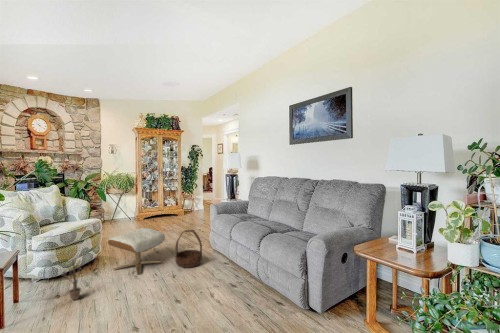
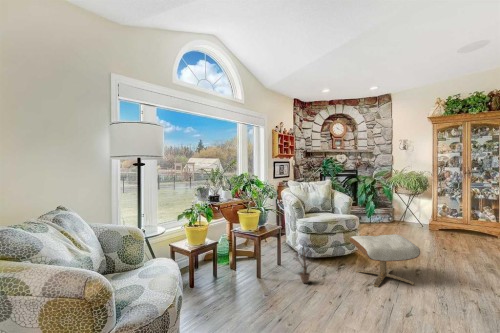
basket: present [175,230,202,268] -> none [429,250,476,309]

